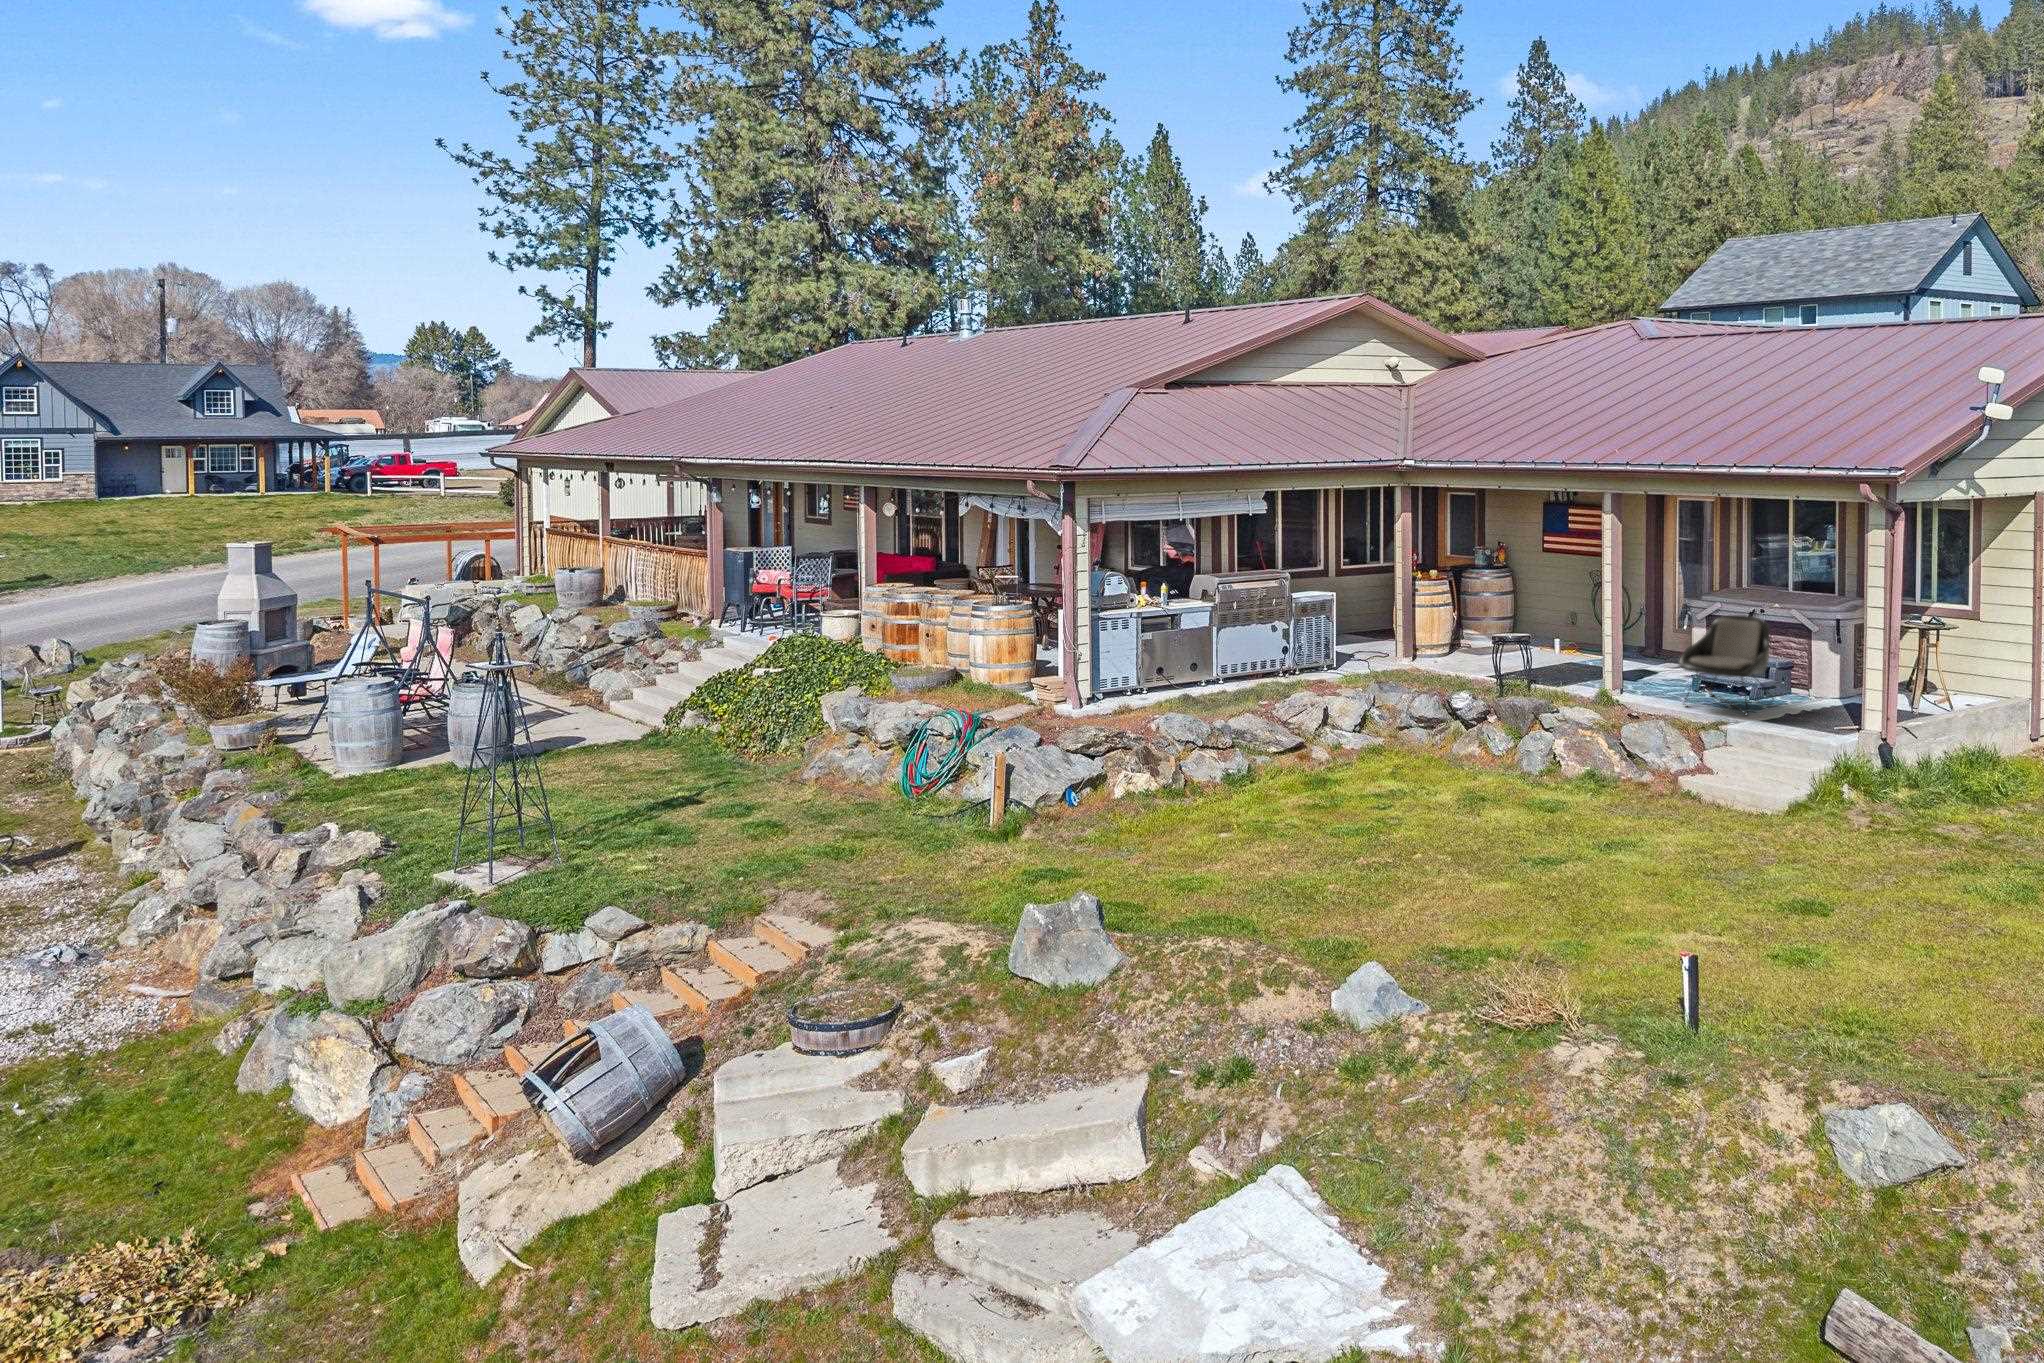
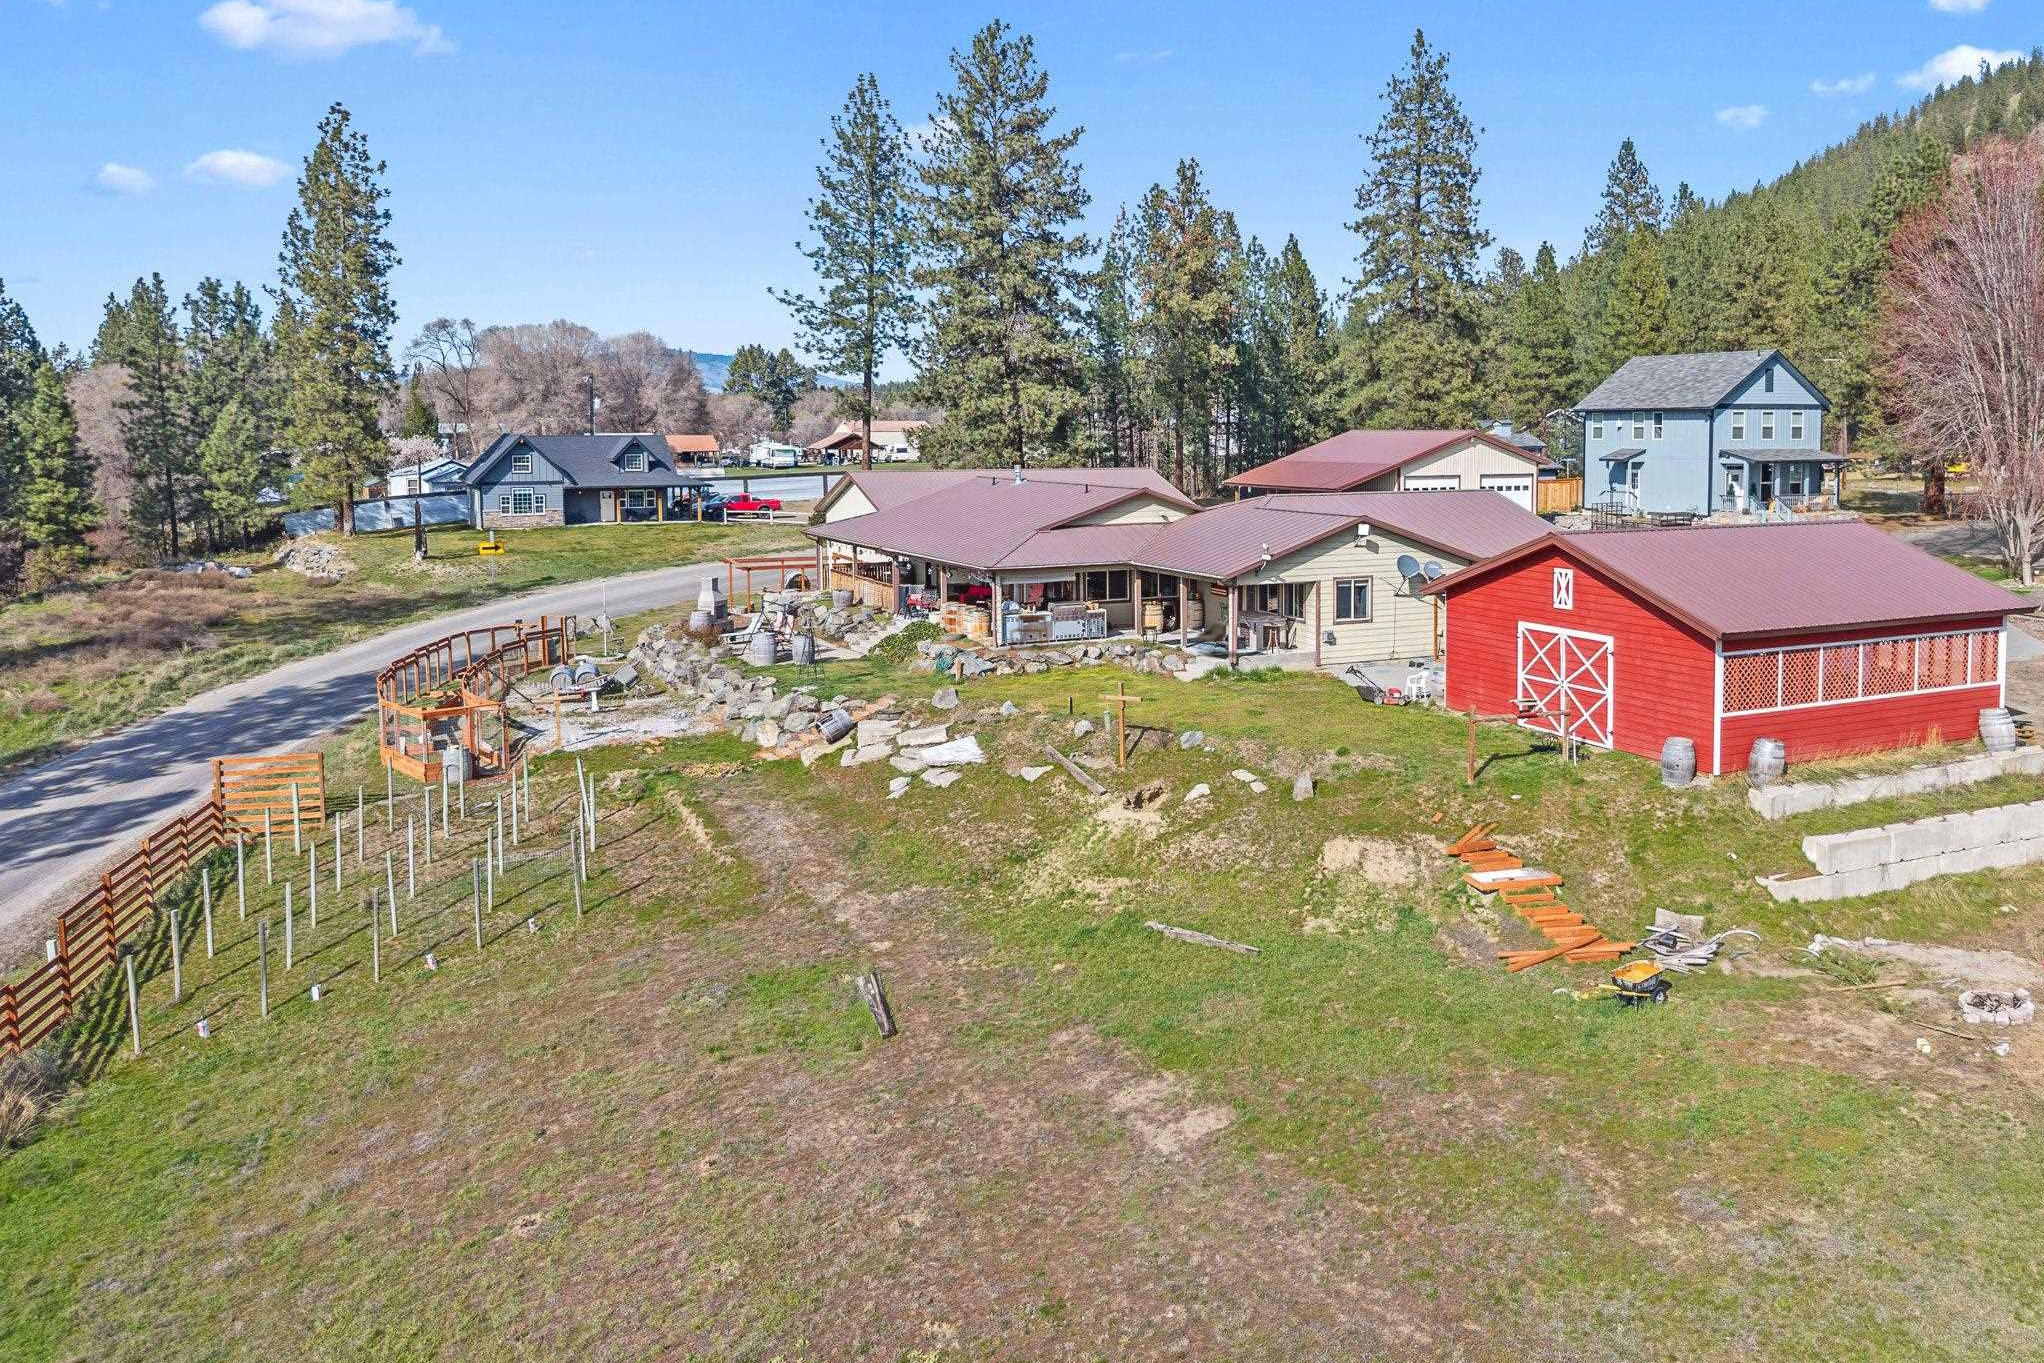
bench: none [1108,607,1214,707] -> present [1010,615,1049,646]

